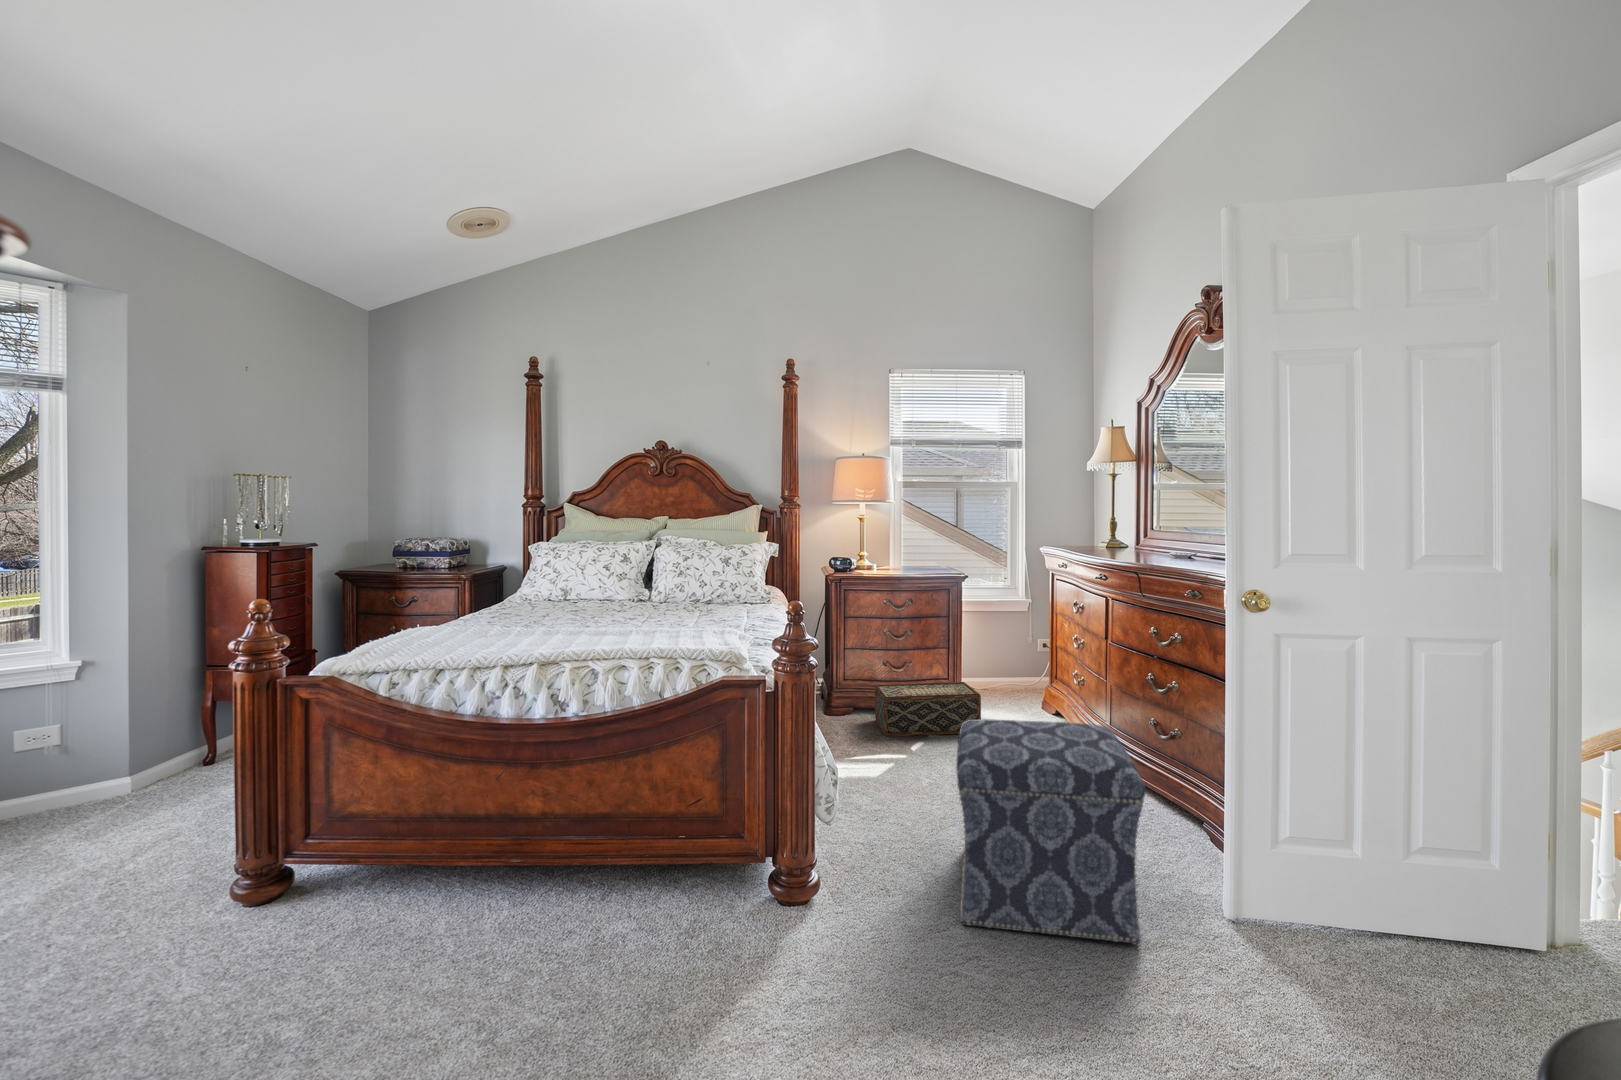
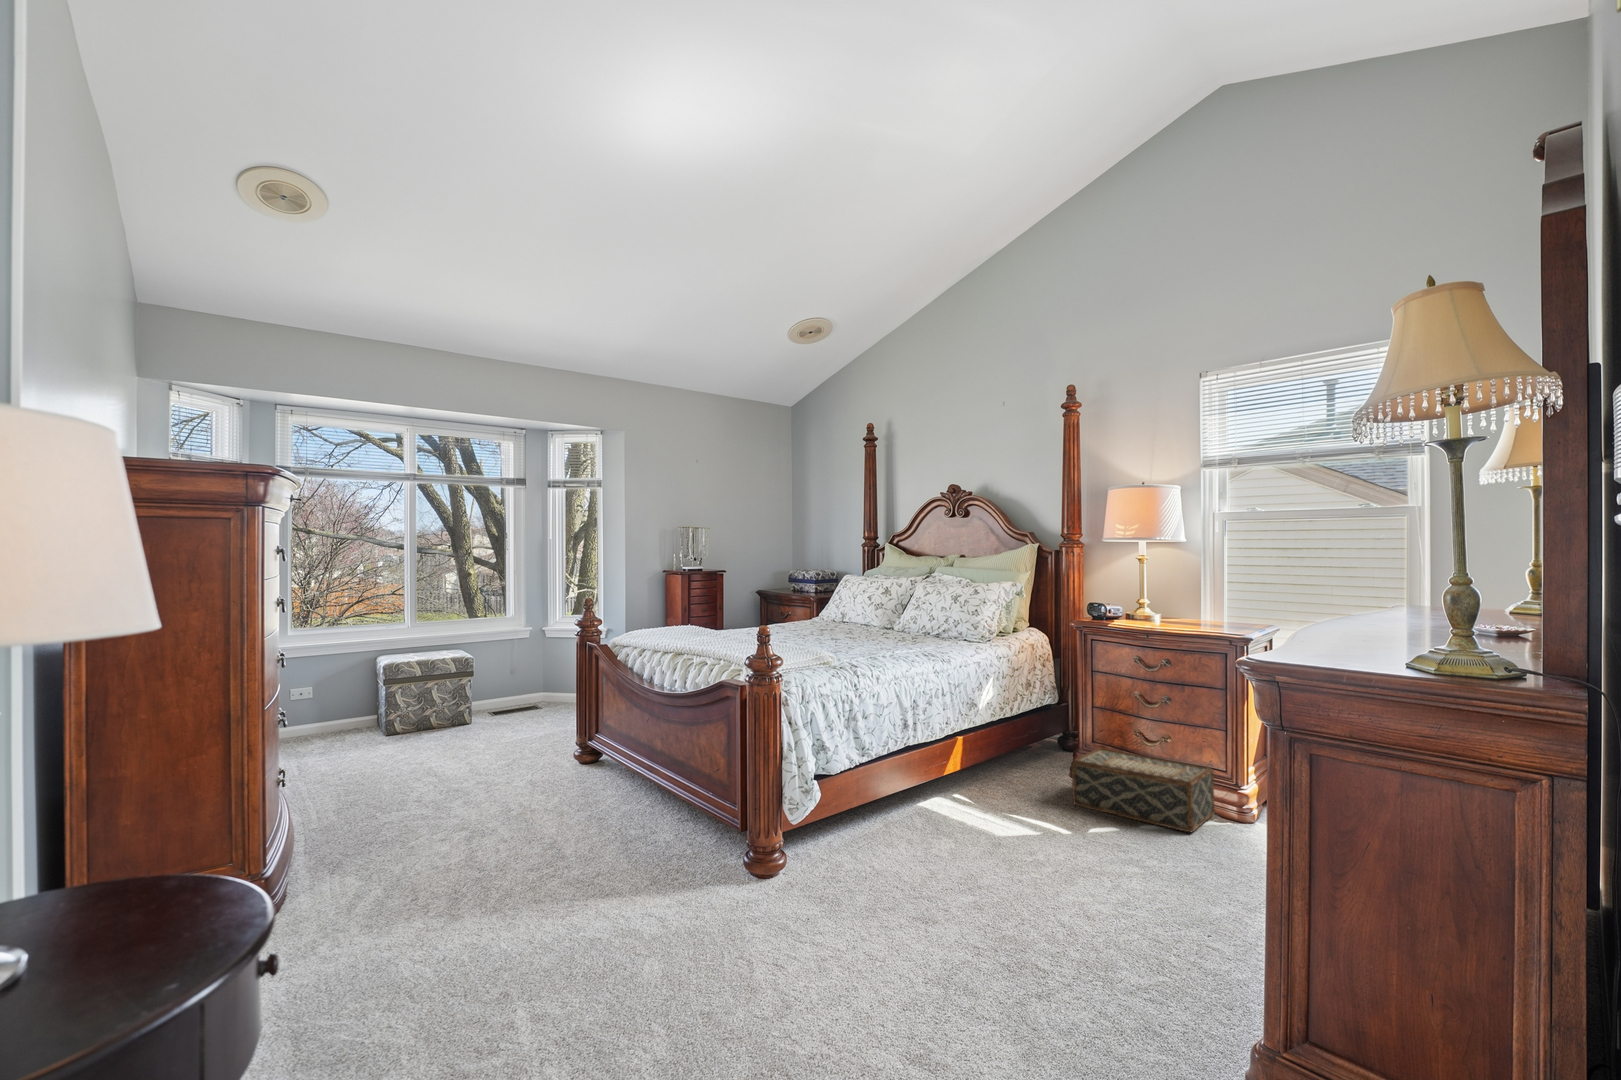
ottoman: present [956,719,1145,944] -> none [768,771,1008,1038]

